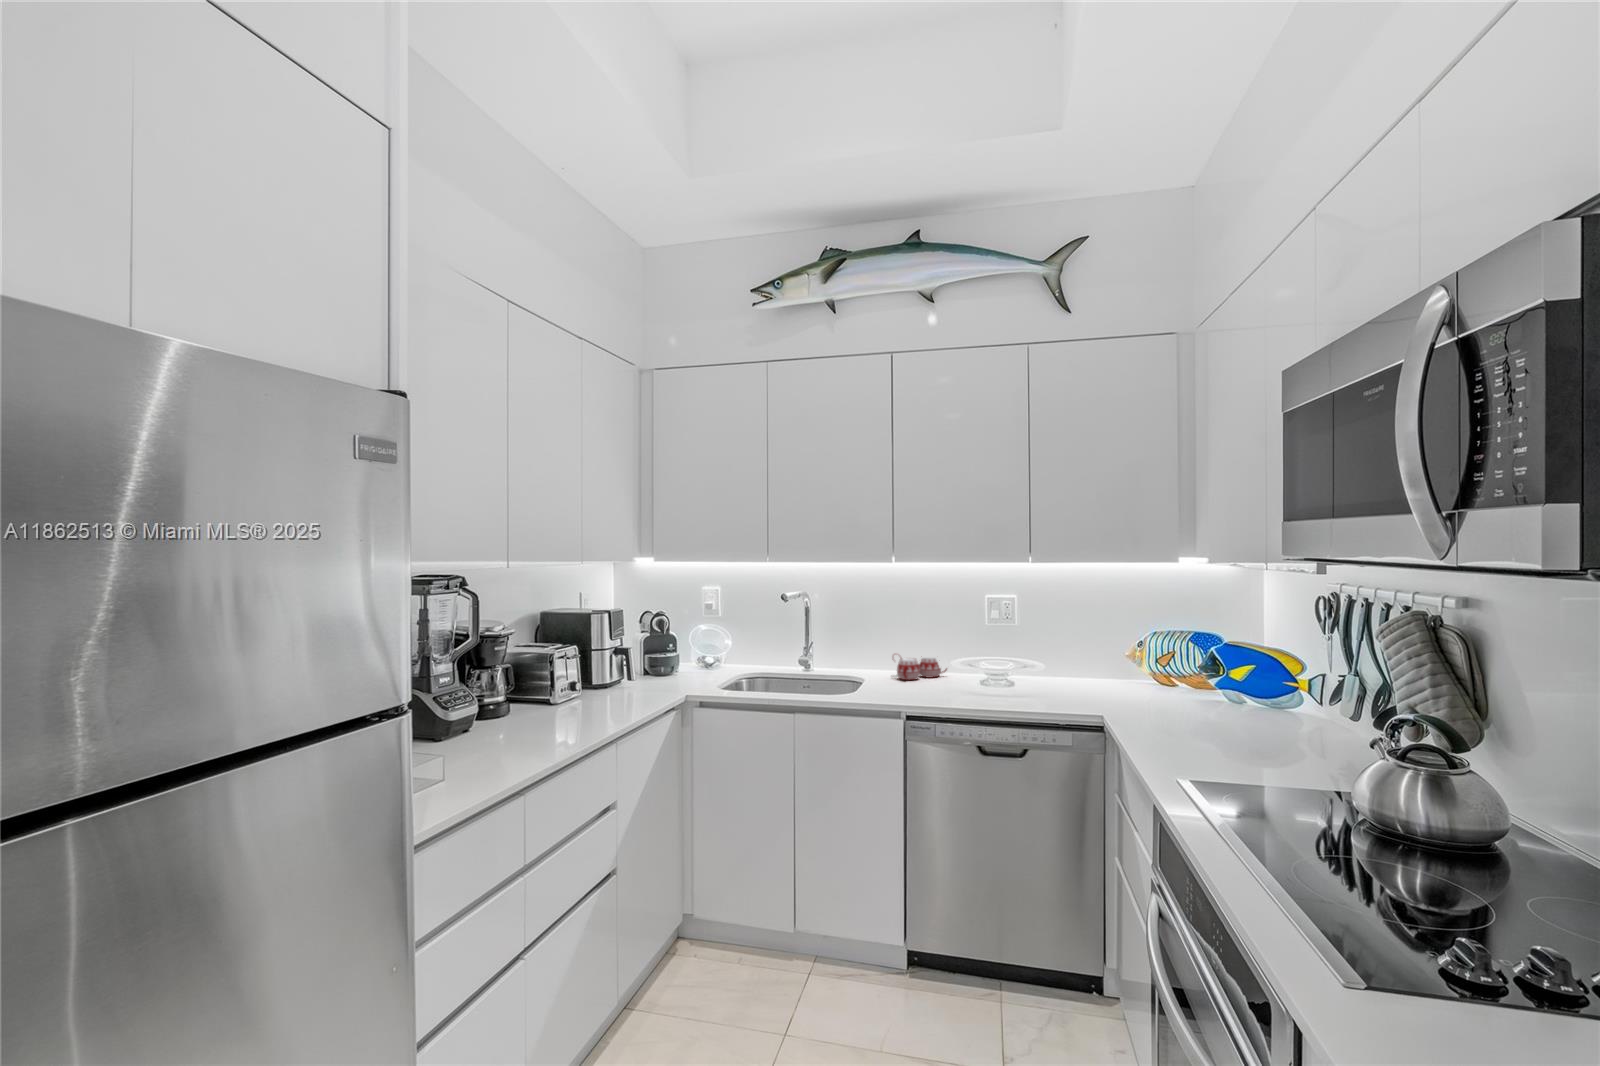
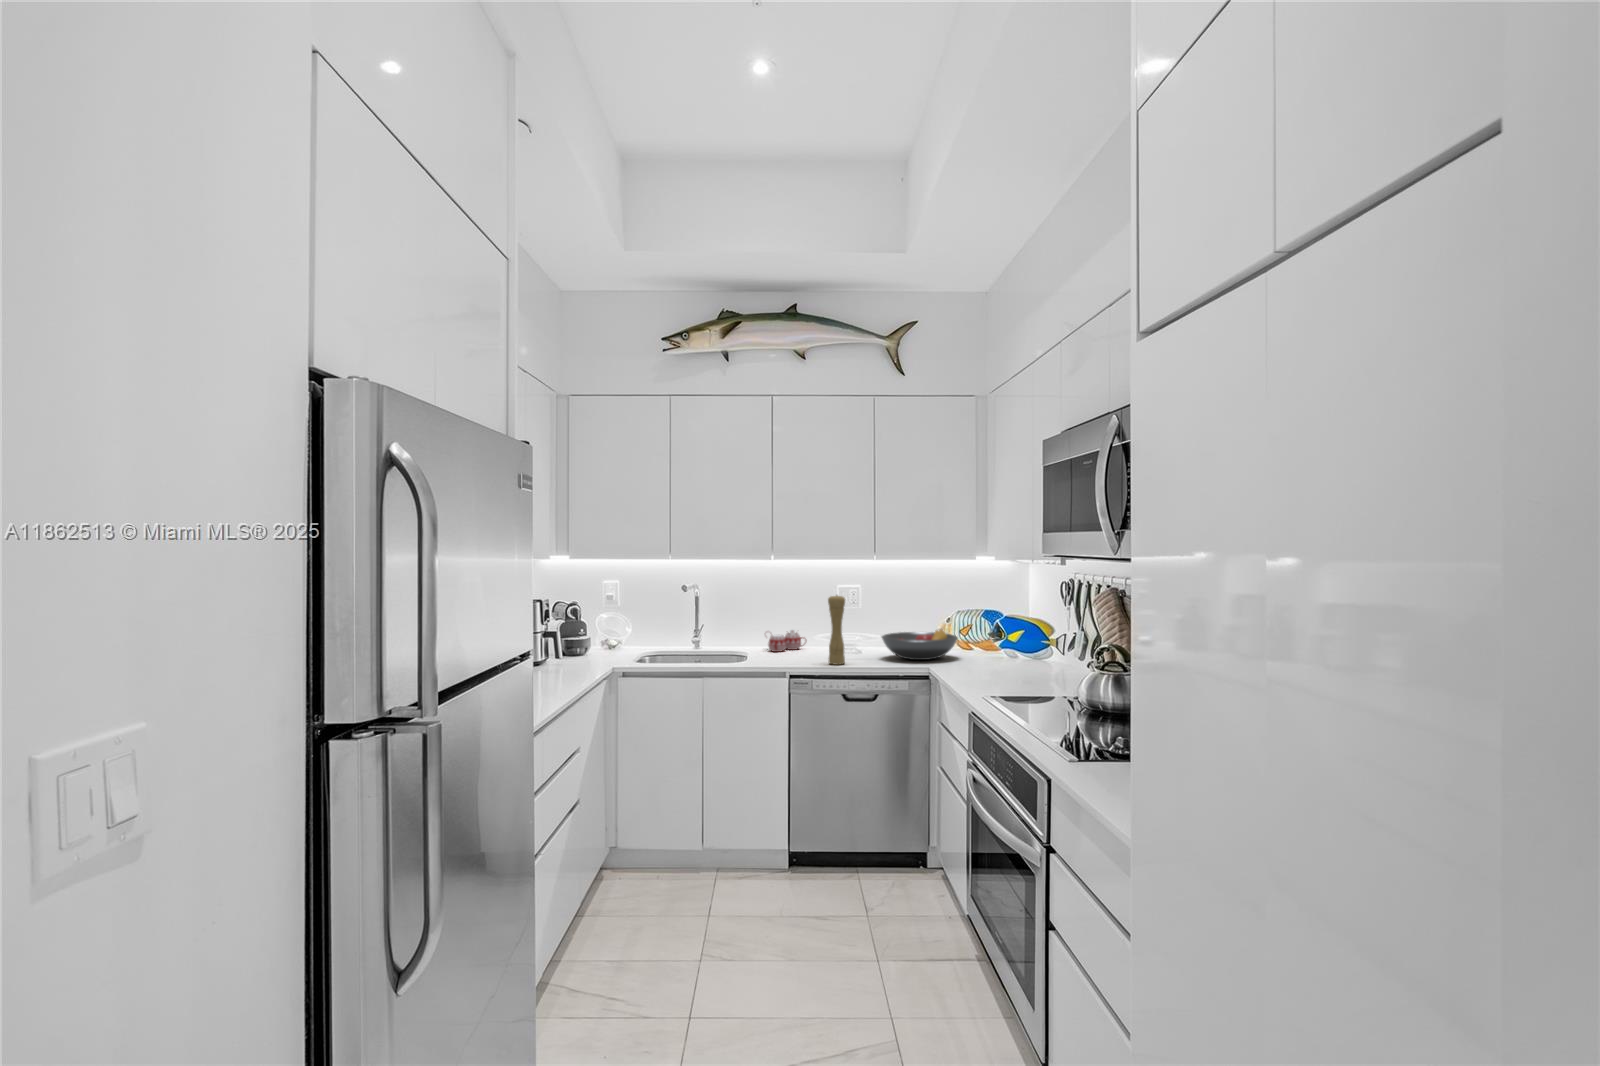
pepper mill: none [961,611,986,706] -> present [828,595,845,665]
fruit bowl: none [1040,658,1153,703] -> present [882,629,958,660]

